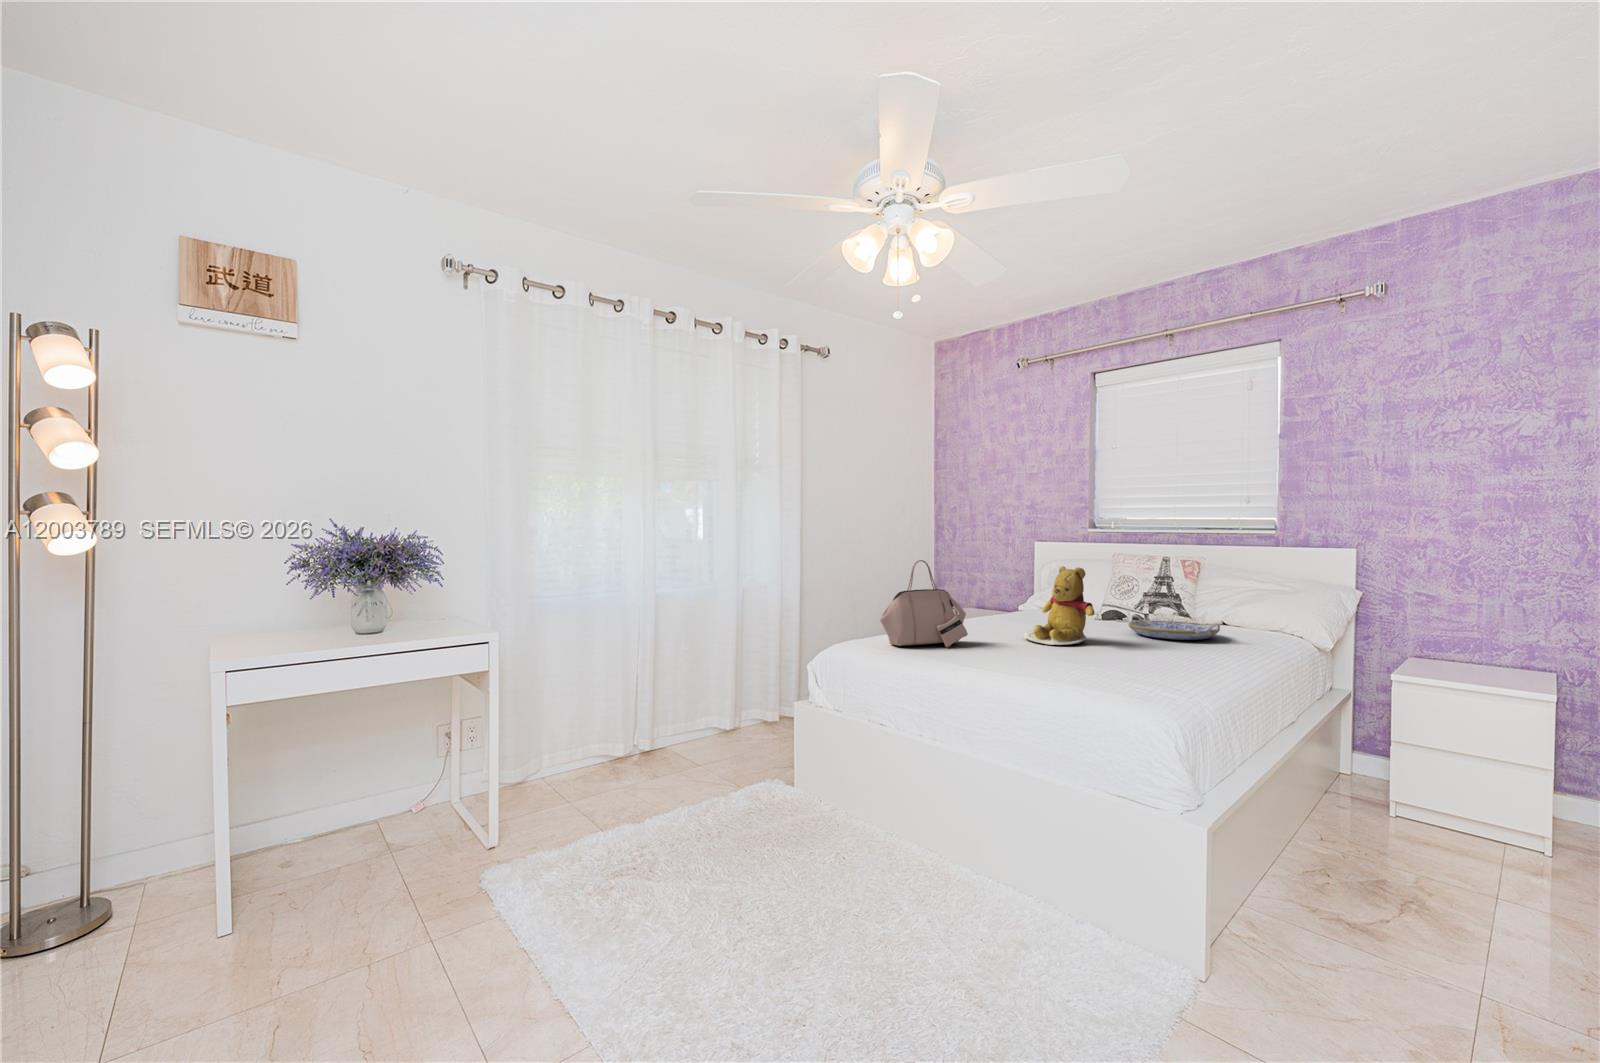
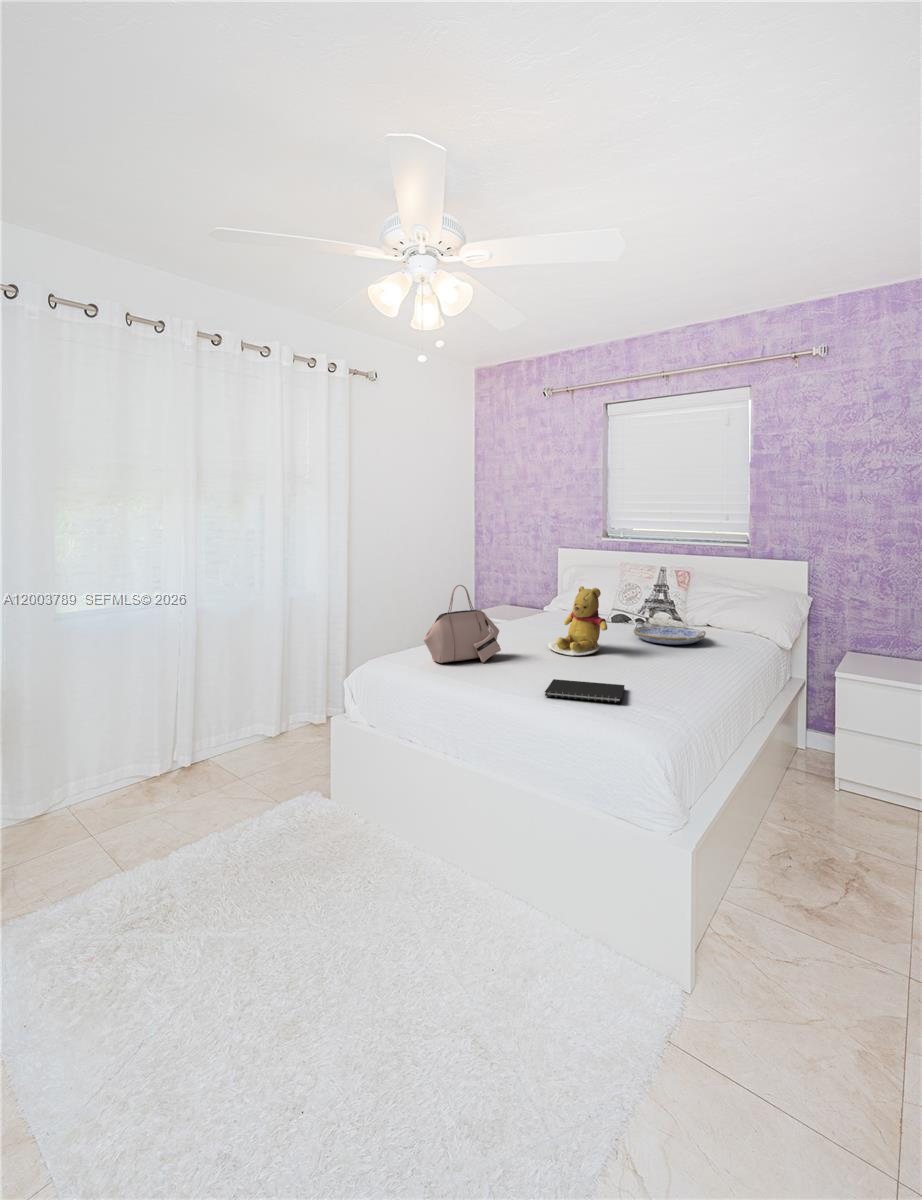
notebook: none [1019,662,1115,684] -> present [545,679,625,703]

